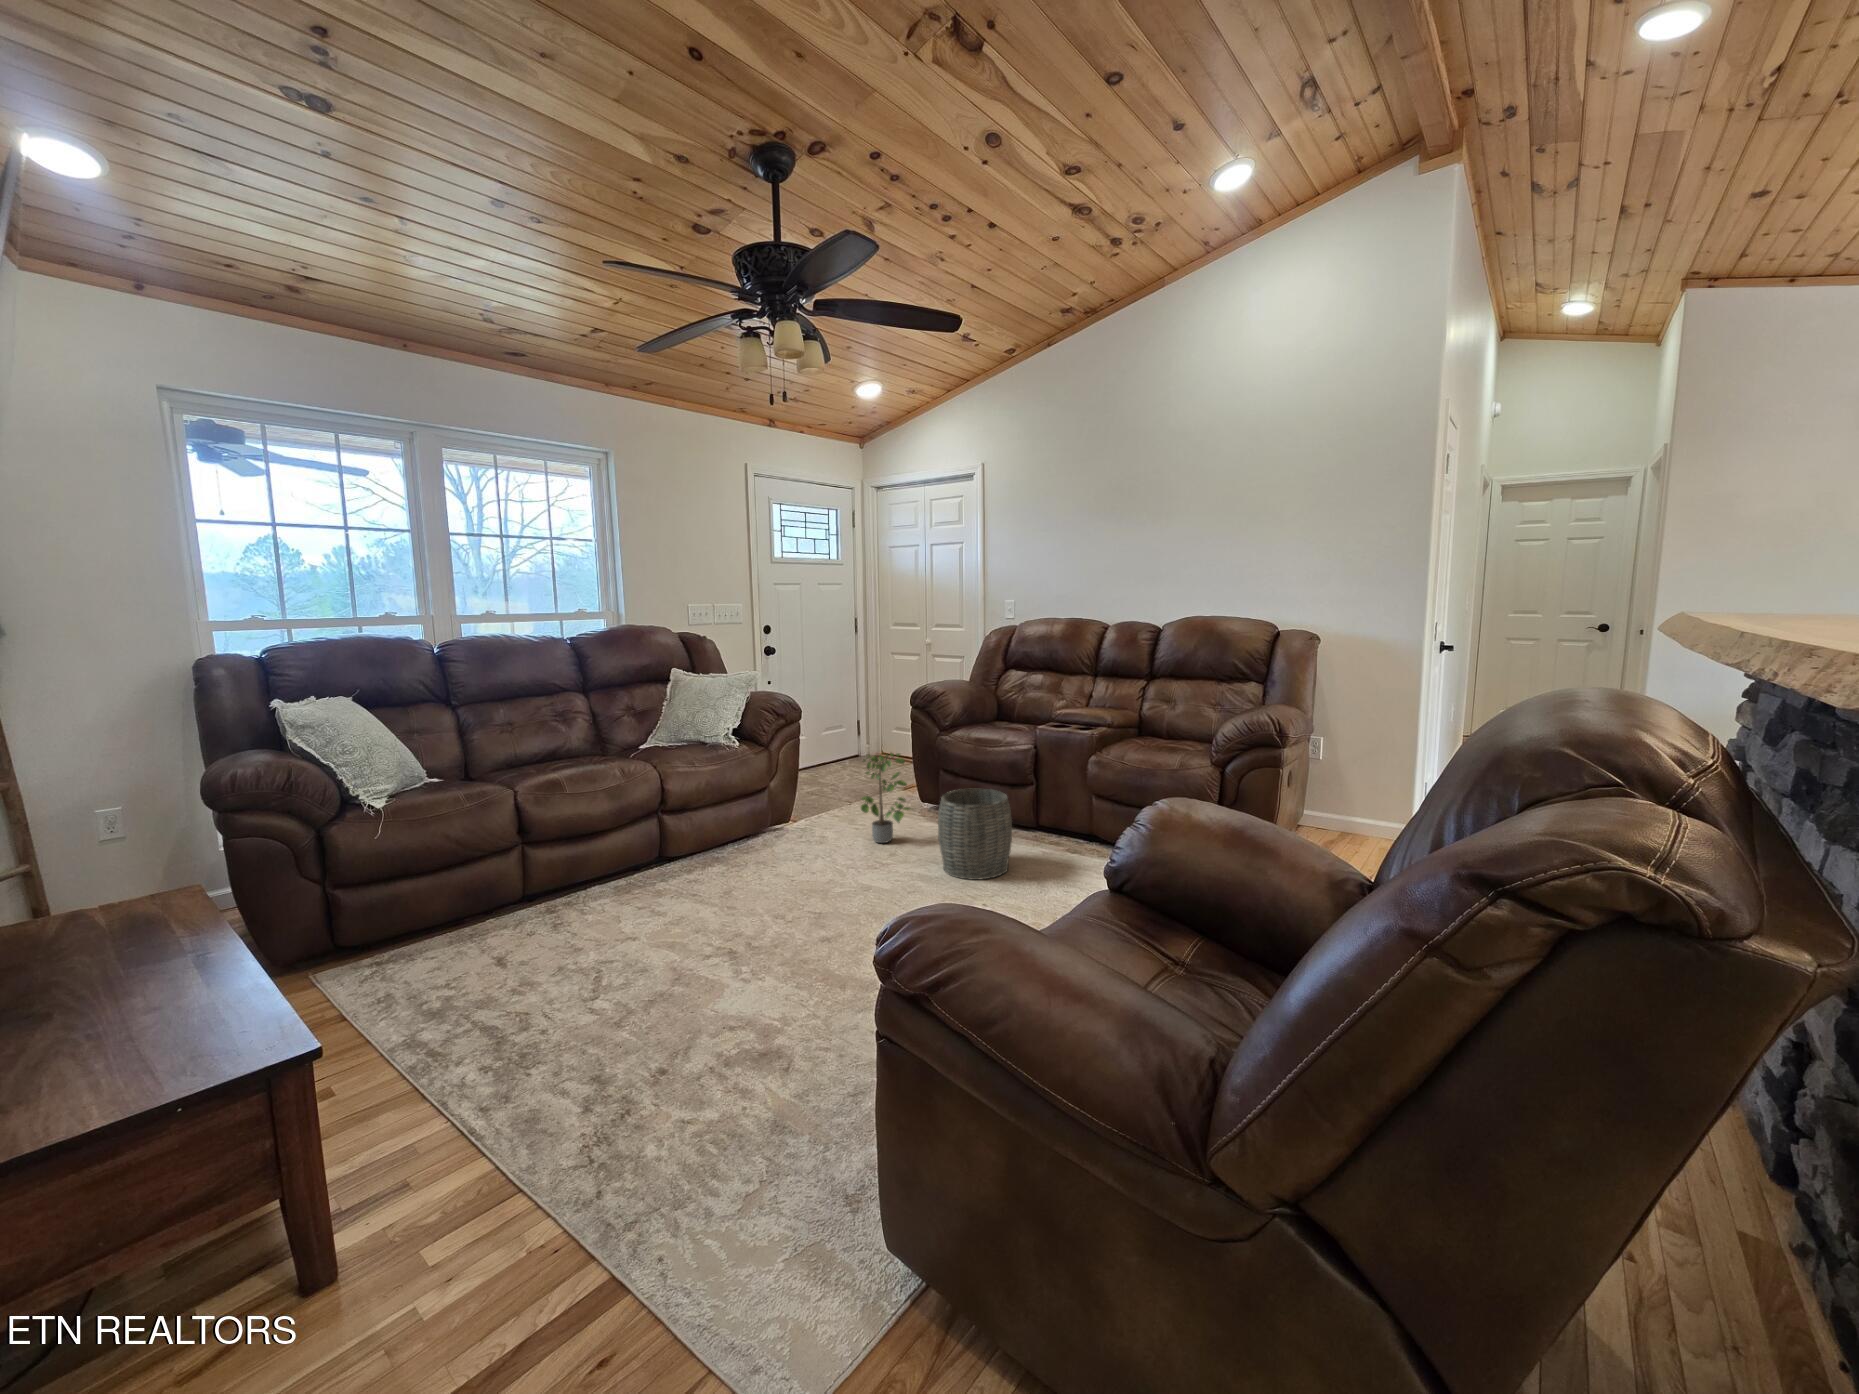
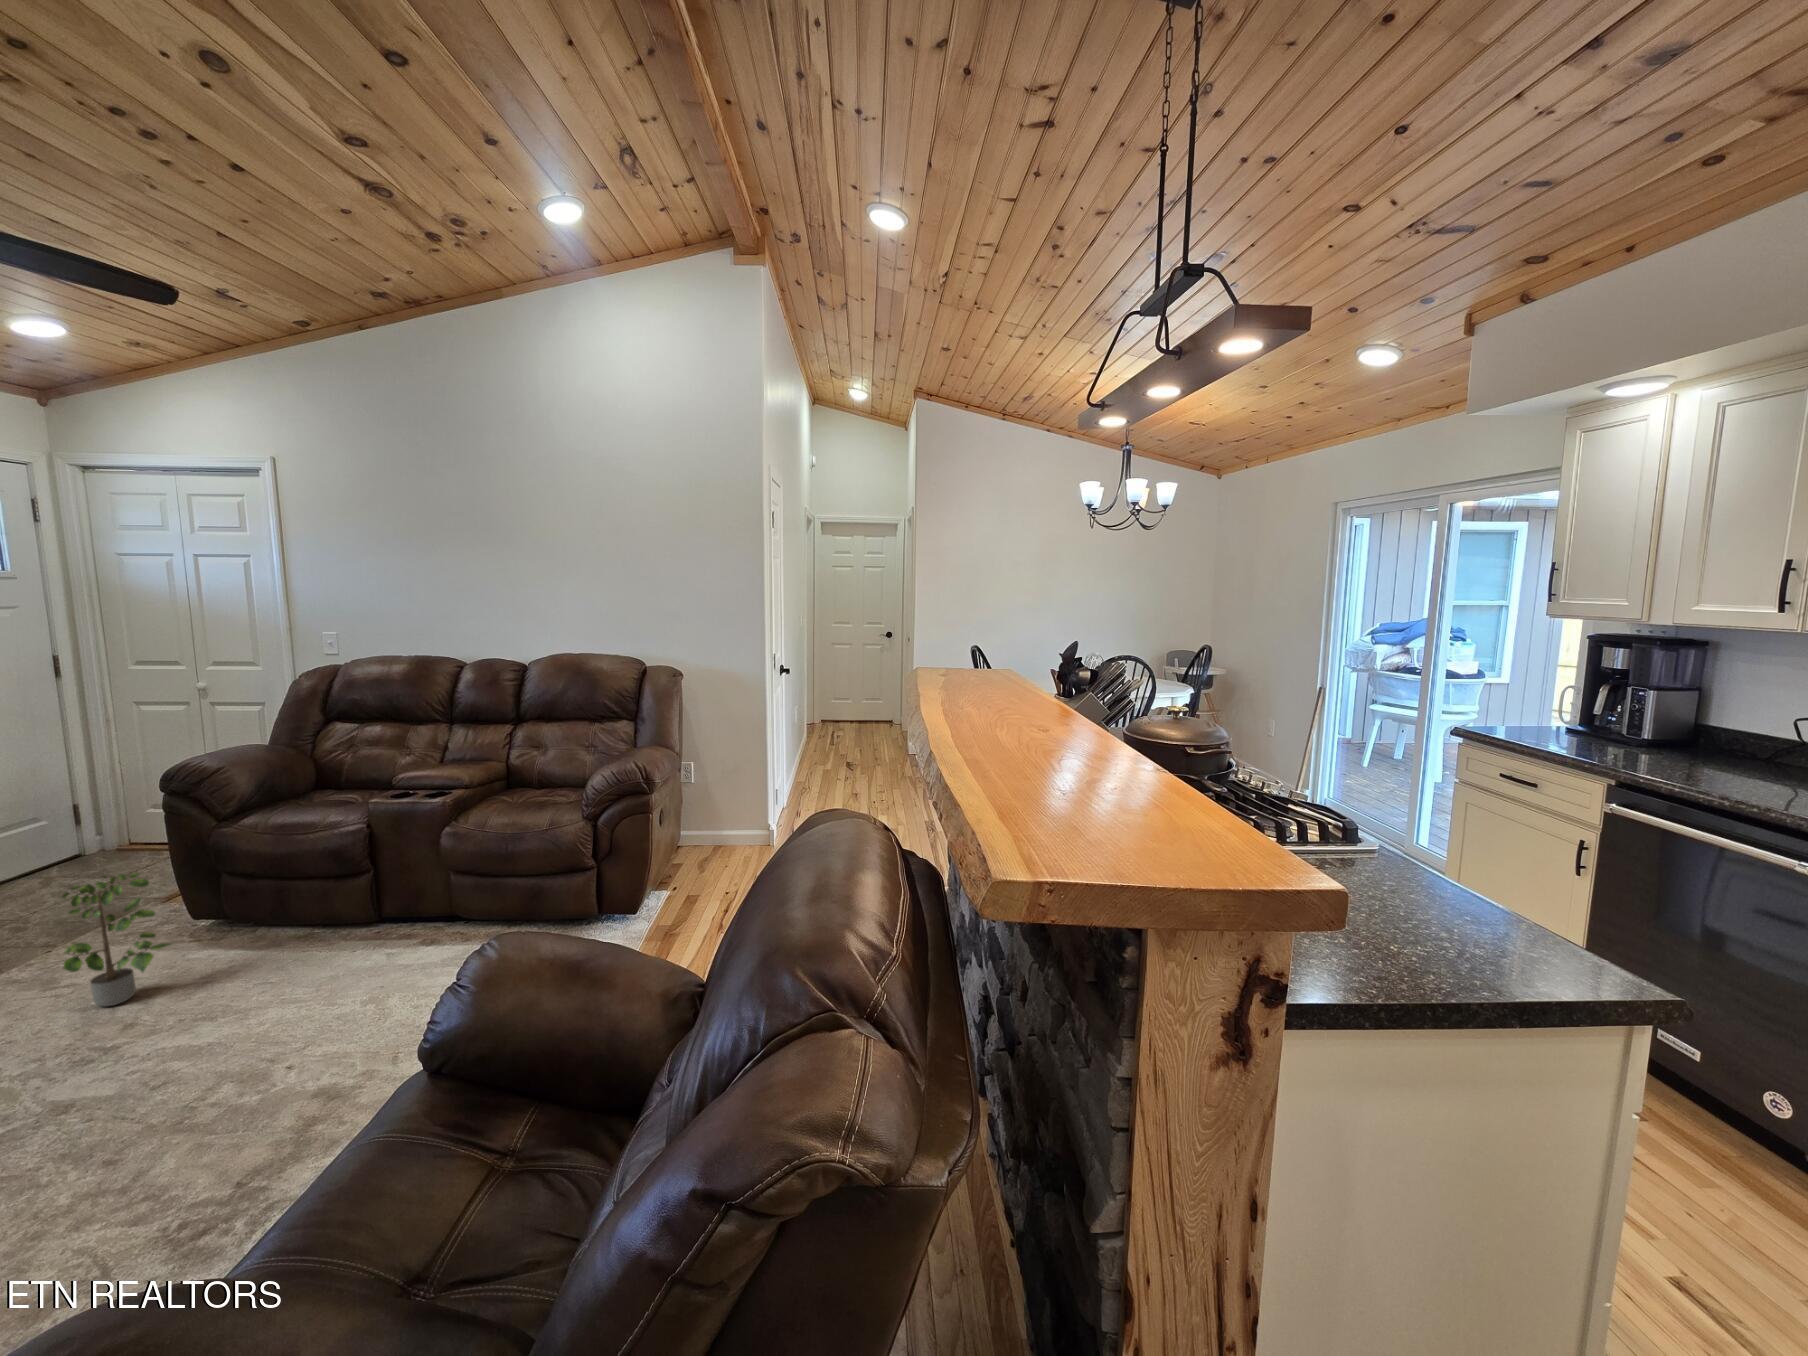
woven basket: present [938,788,1012,880] -> none [211,898,336,1029]

